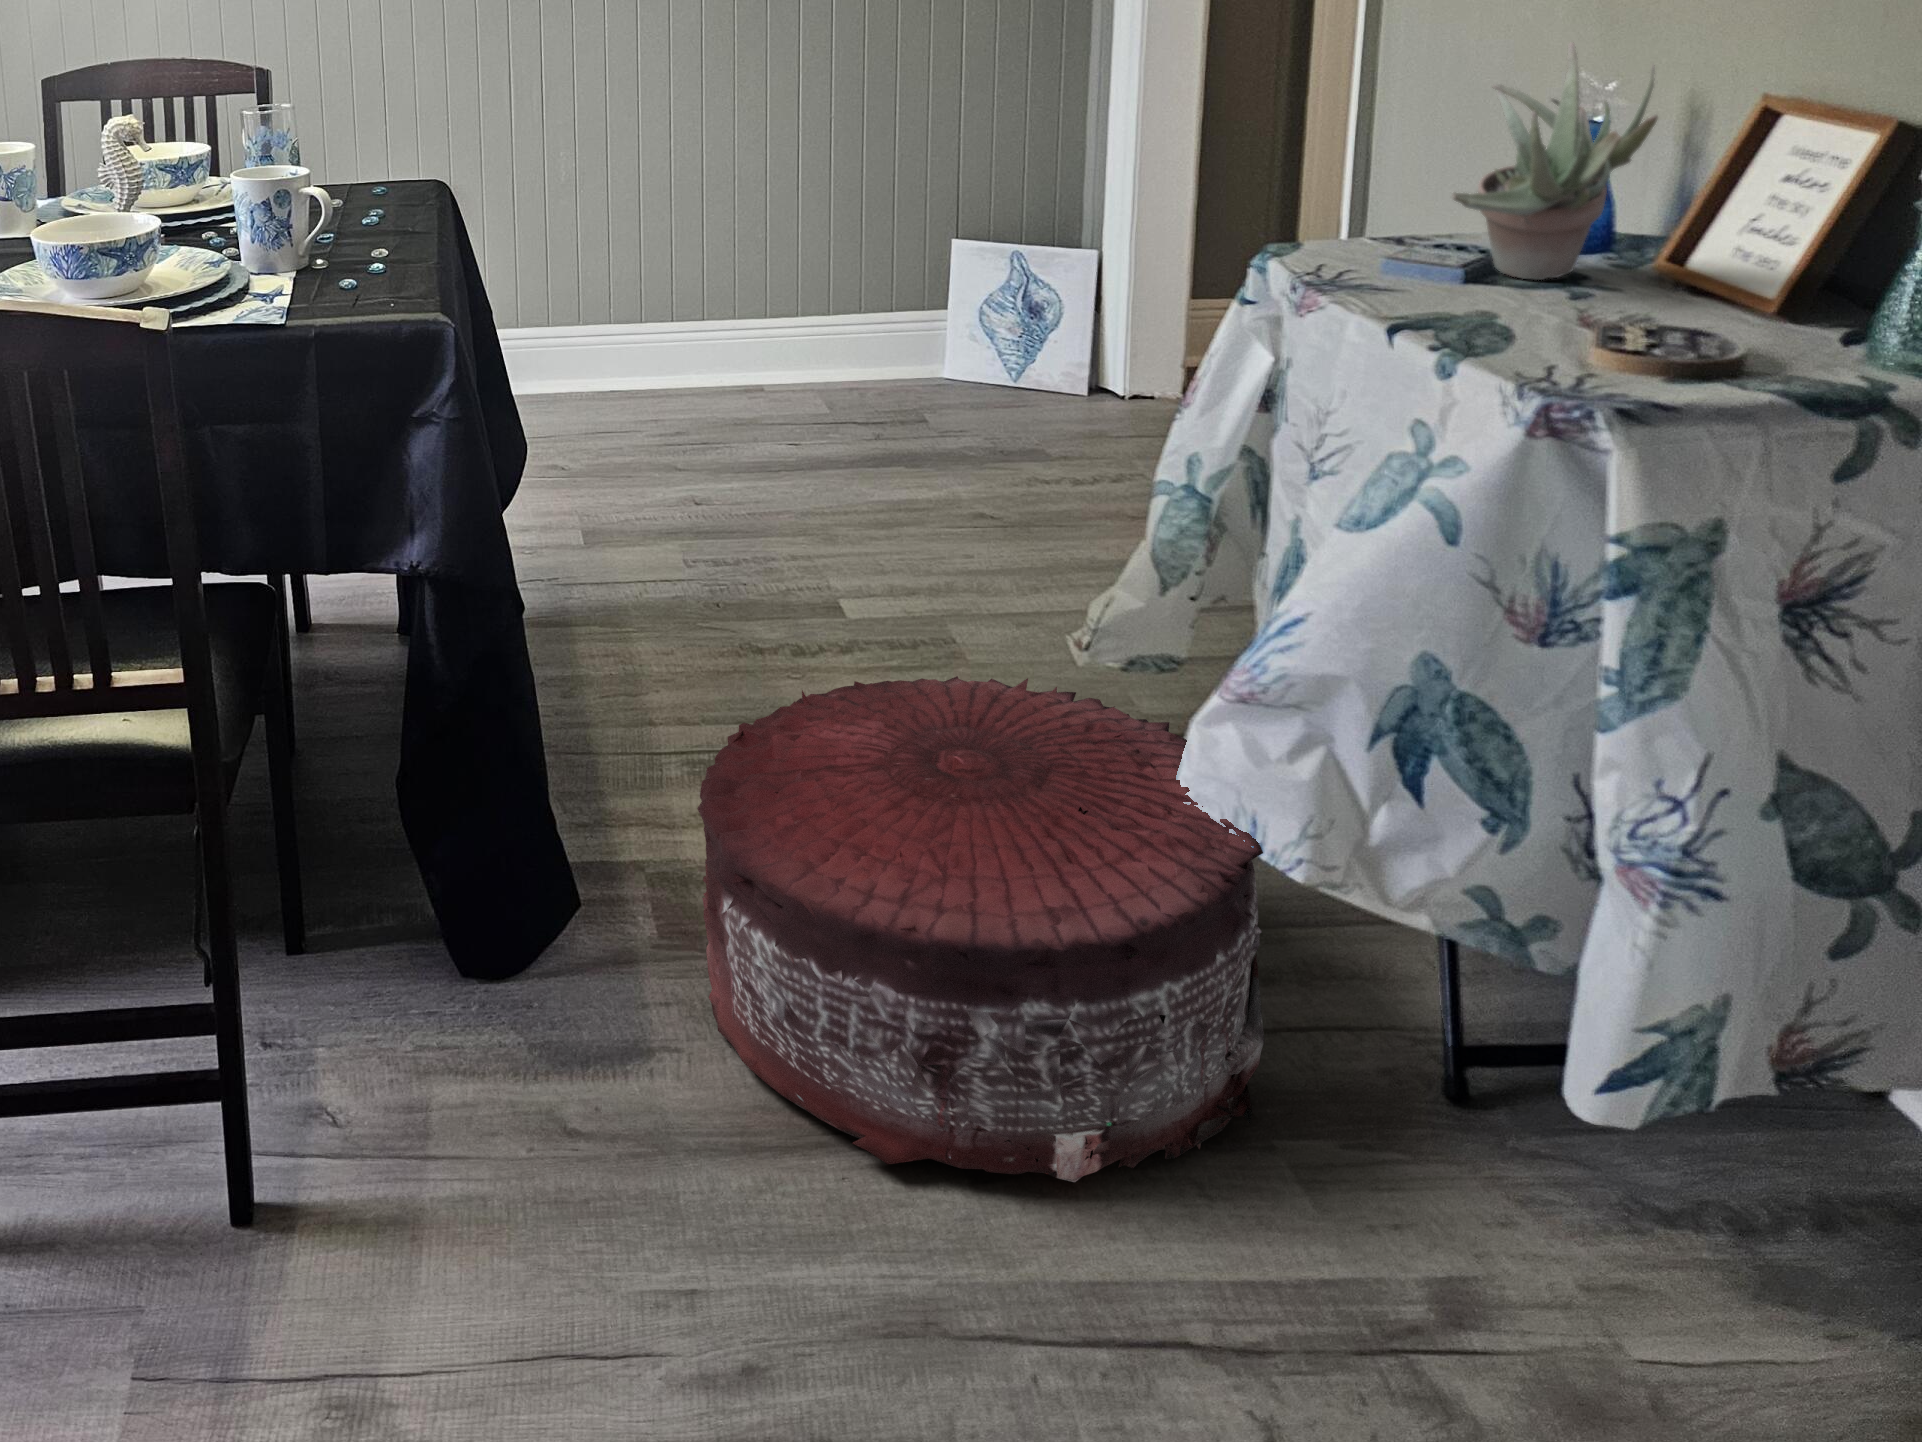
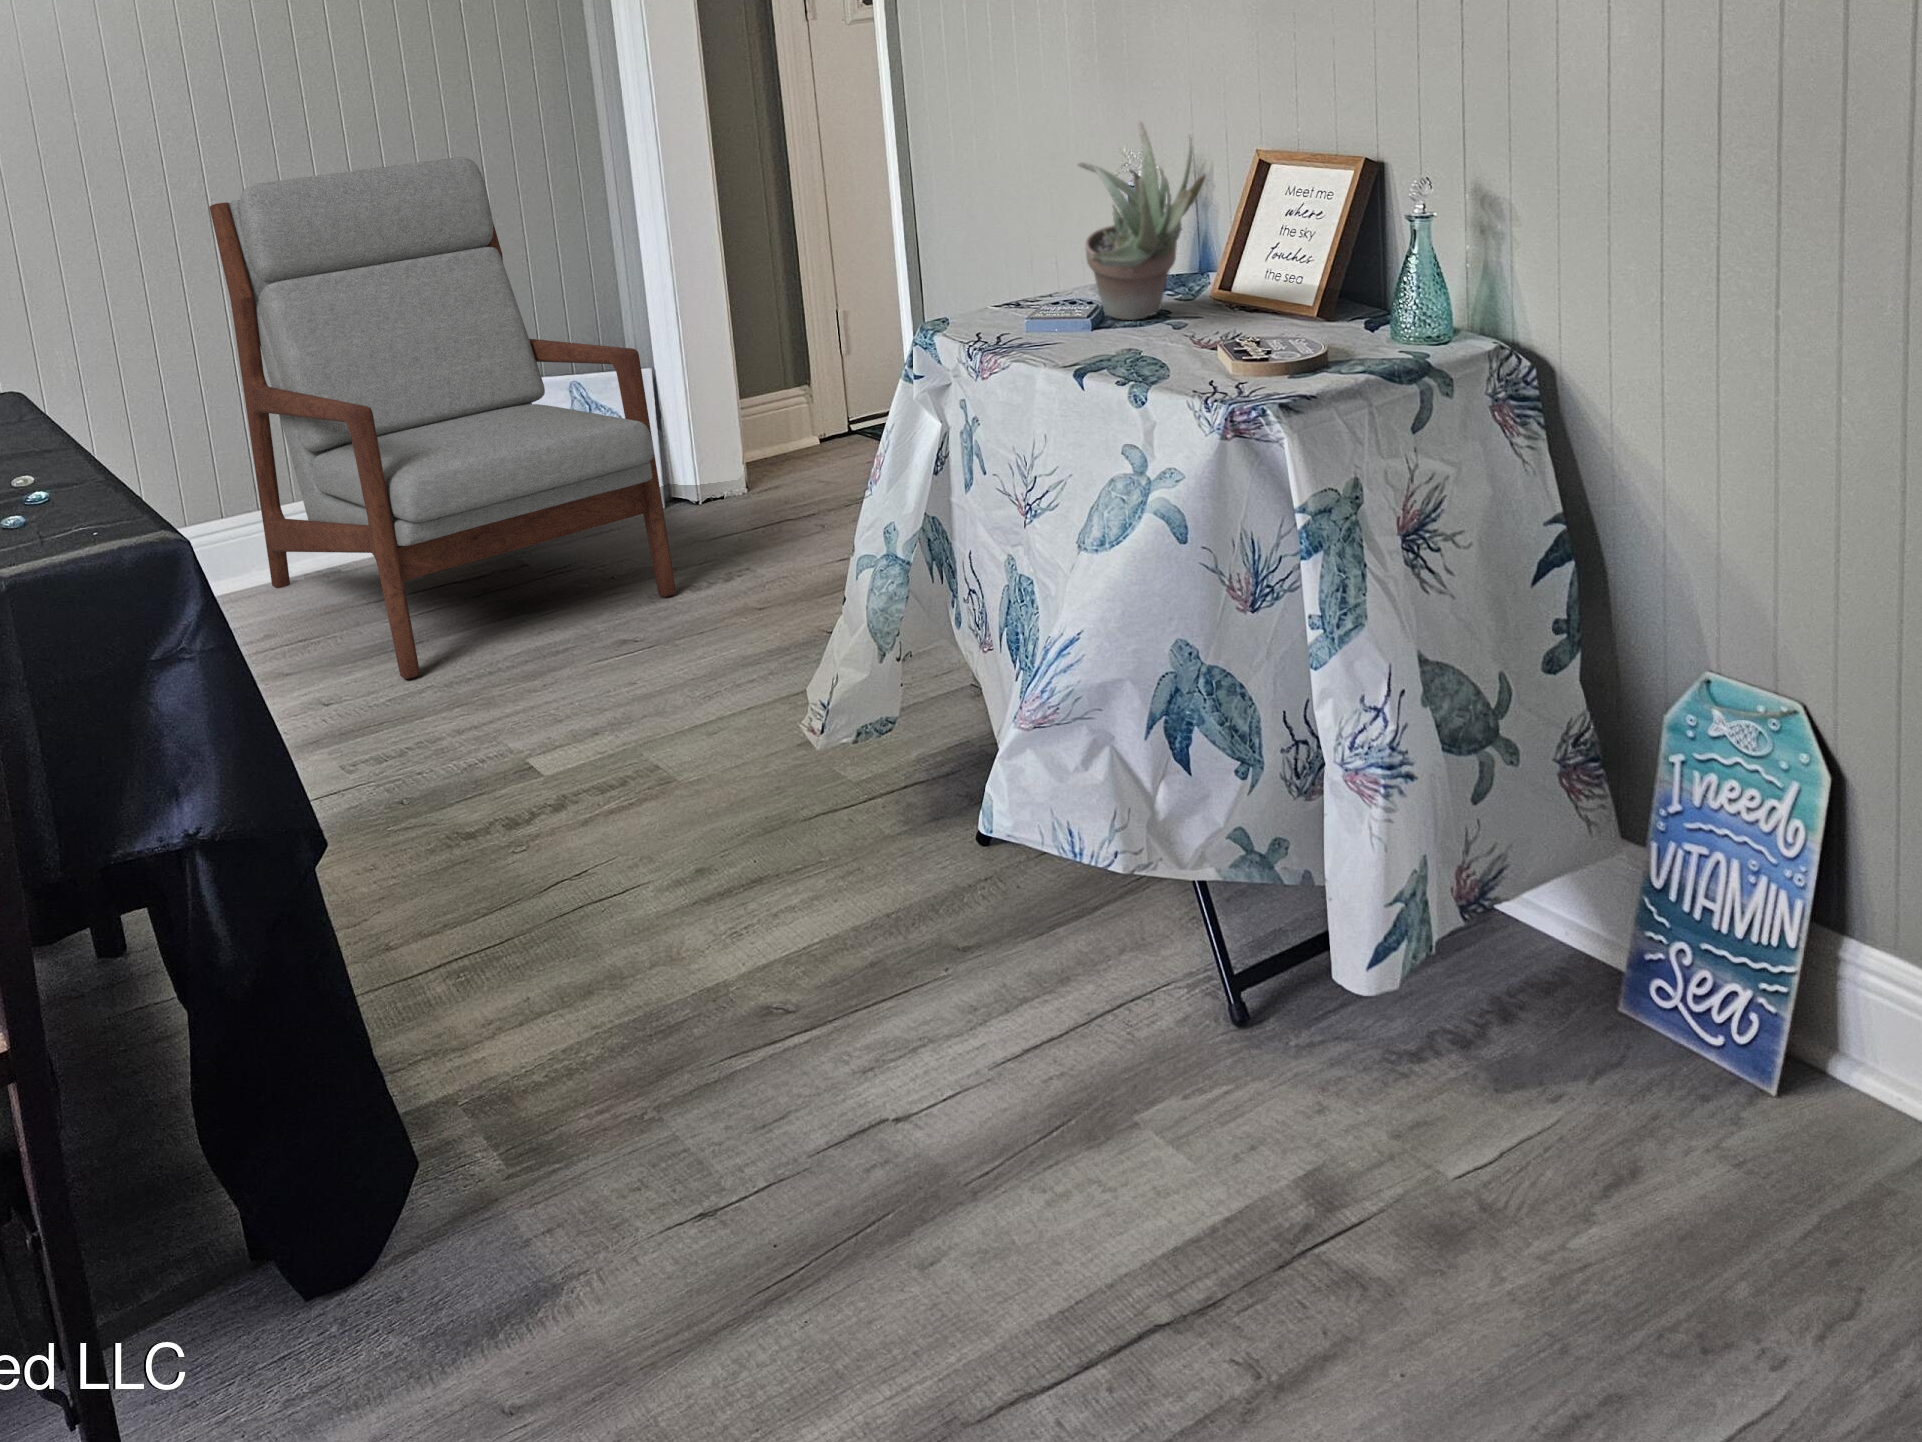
armchair: none [700,11,1060,499] -> present [209,157,676,679]
pouf: present [697,676,1264,1182] -> none [548,773,1120,1300]

